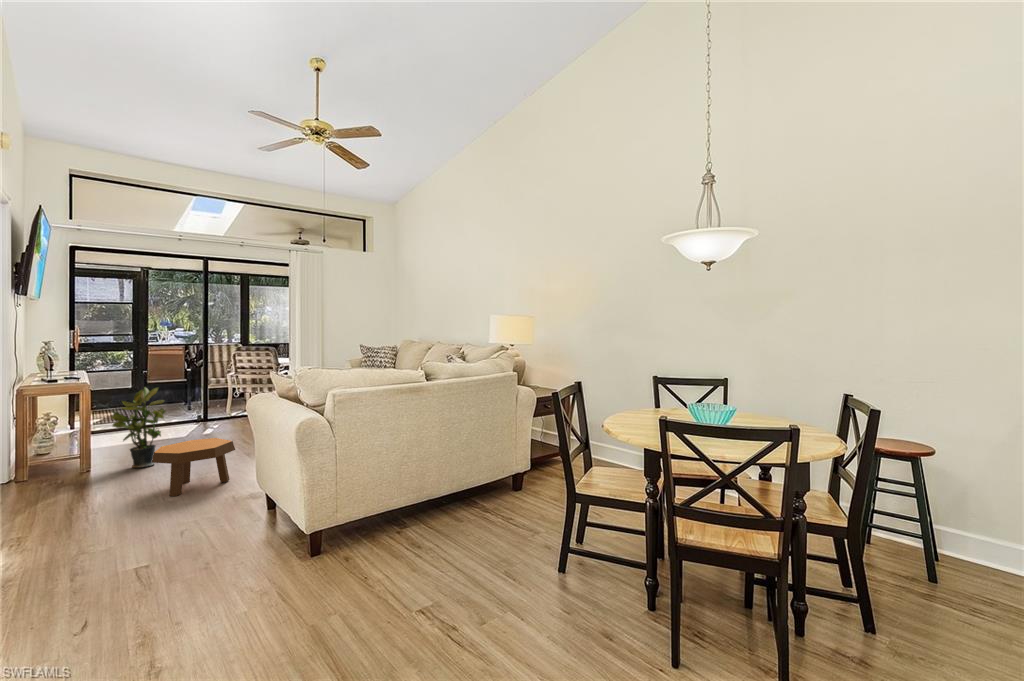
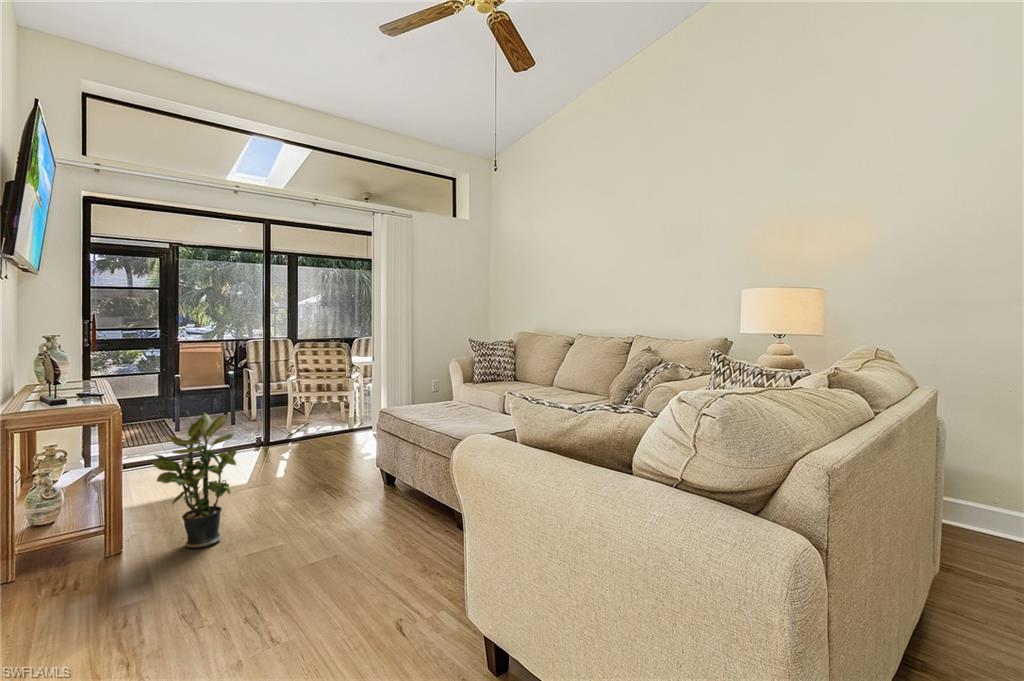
footstool: present [152,438,235,496] -> none [243,510,377,641]

